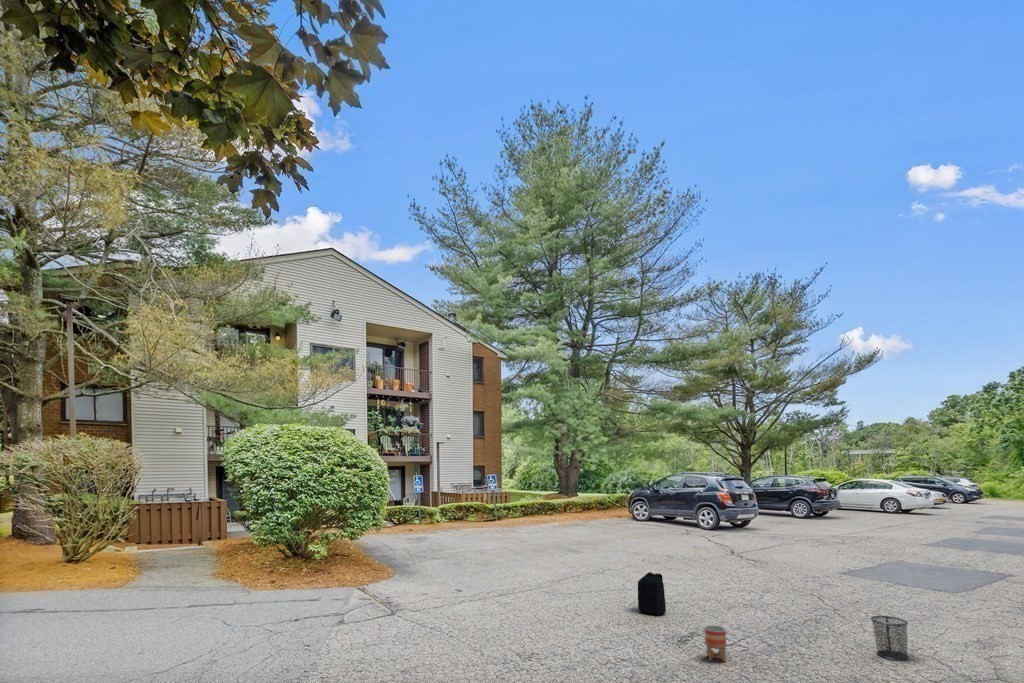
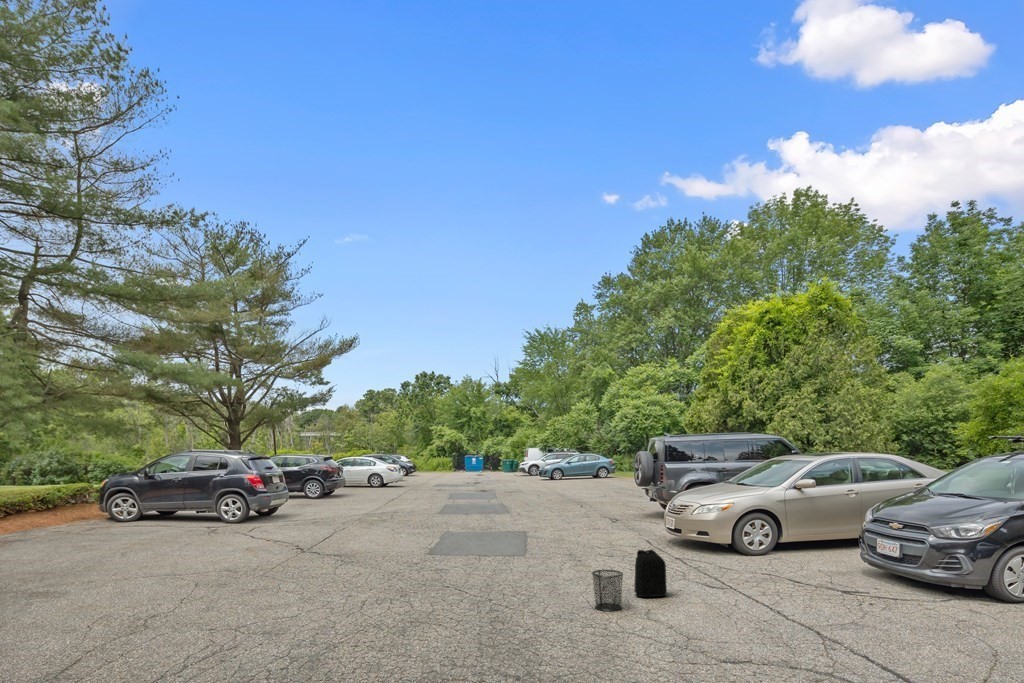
backpack: present [638,572,666,615] -> present [634,550,667,597]
planter: present [704,625,726,662] -> none [487,615,514,660]

